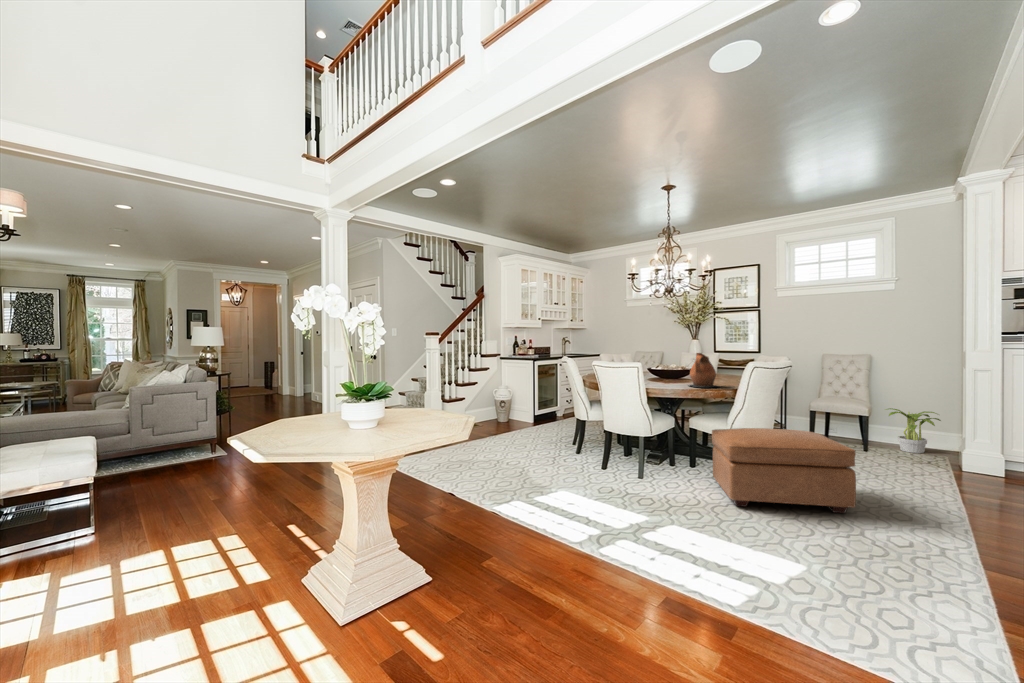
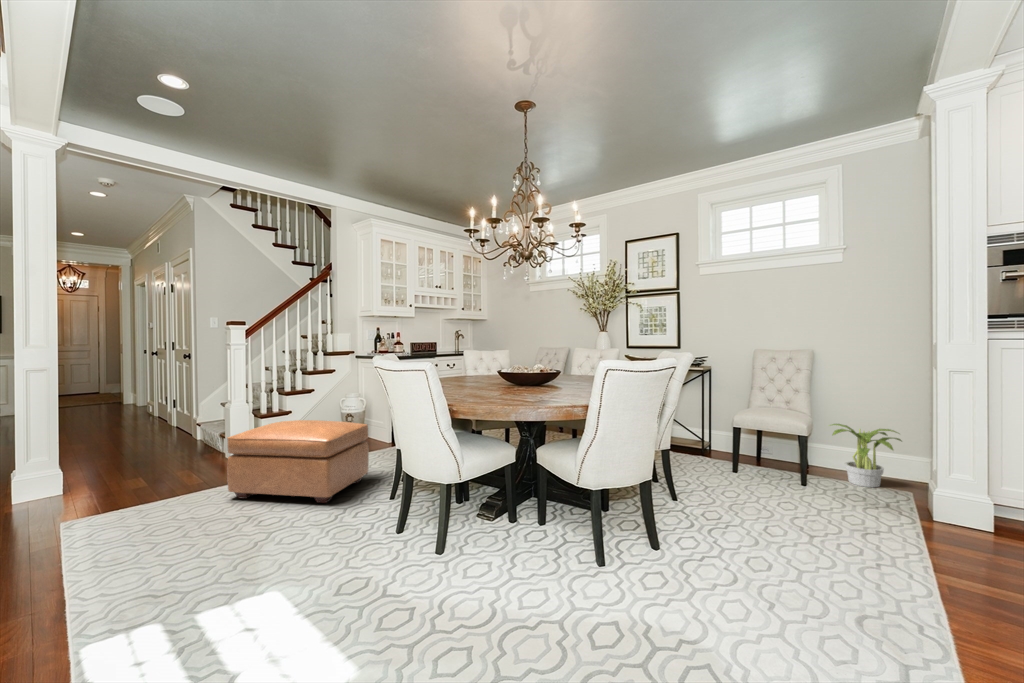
ceramic pitcher: present [690,353,718,387] -> none [518,349,566,404]
ottoman: present [712,428,856,513] -> present [227,420,369,503]

